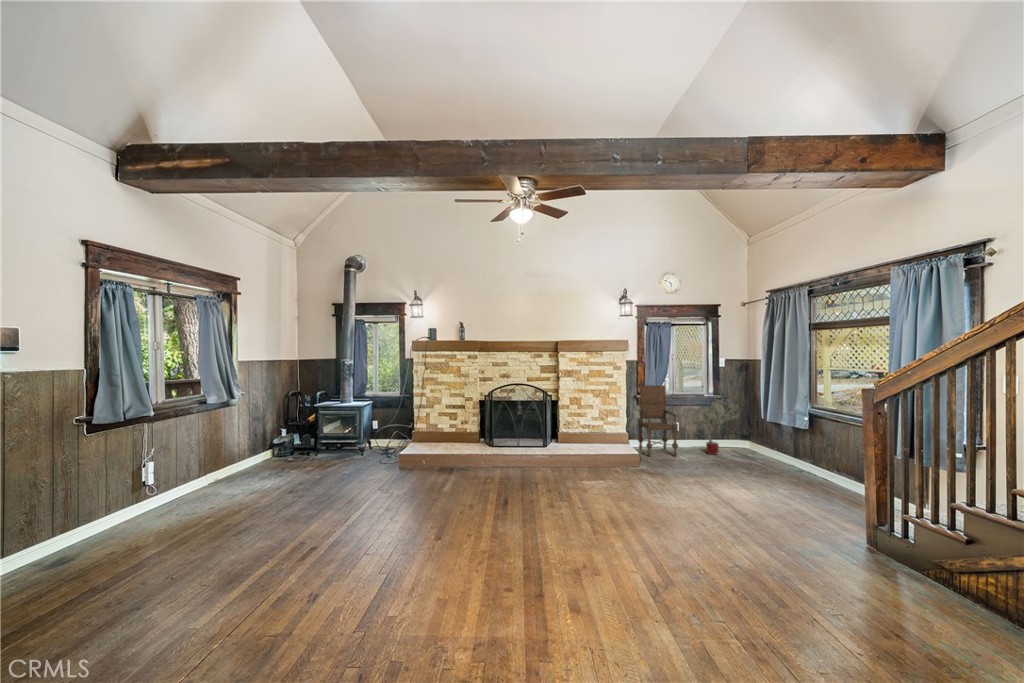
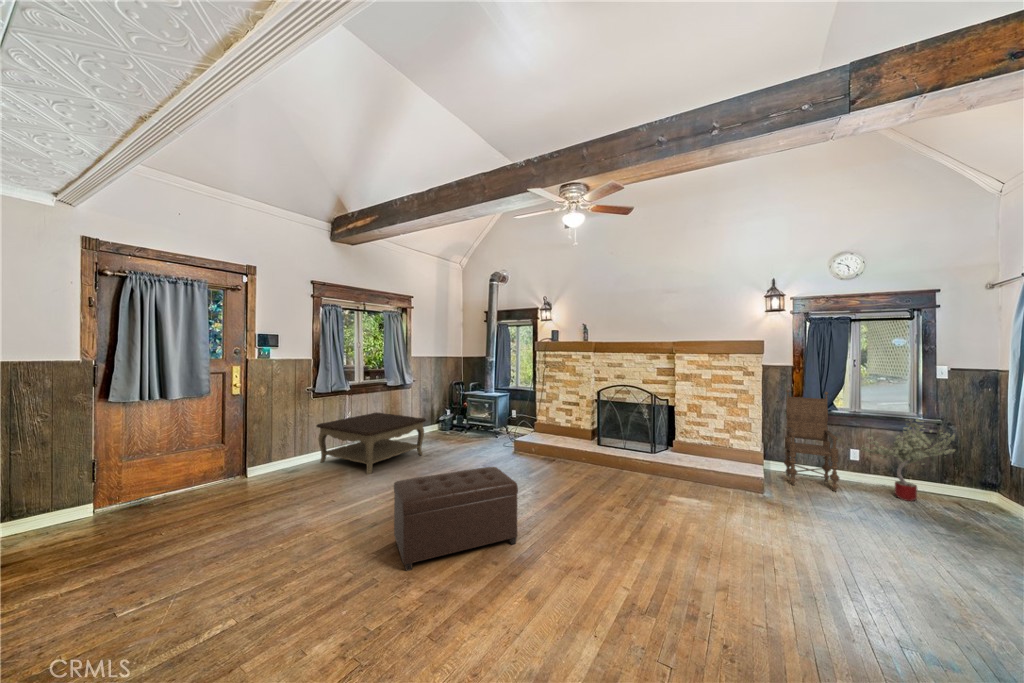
coffee table: none [98,443,288,535] -> present [316,413,426,474]
ottoman: none [355,483,498,628] -> present [394,467,518,571]

